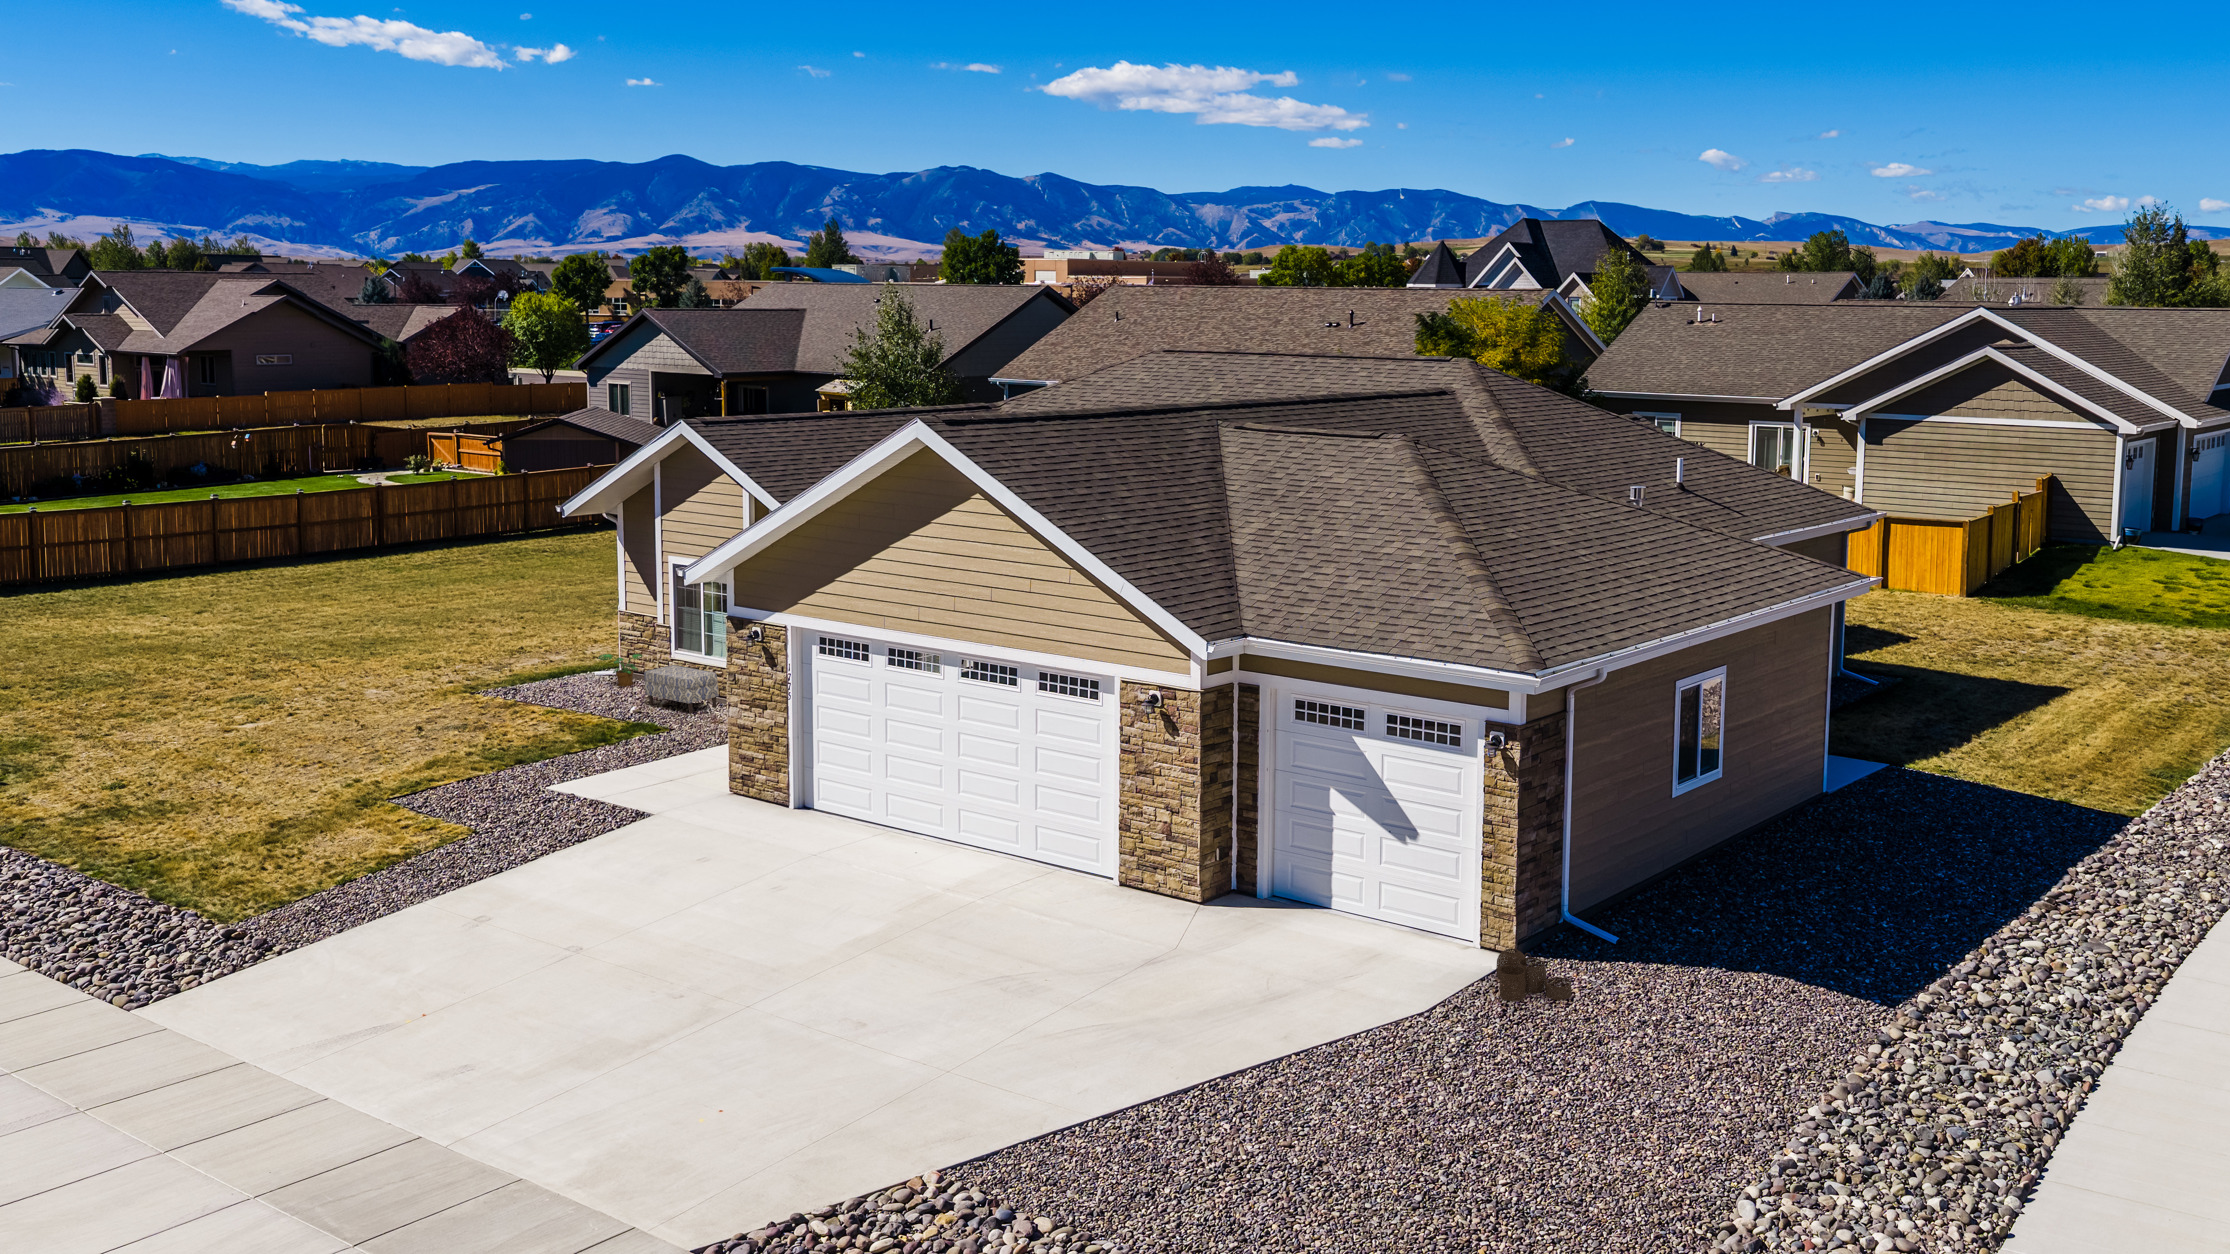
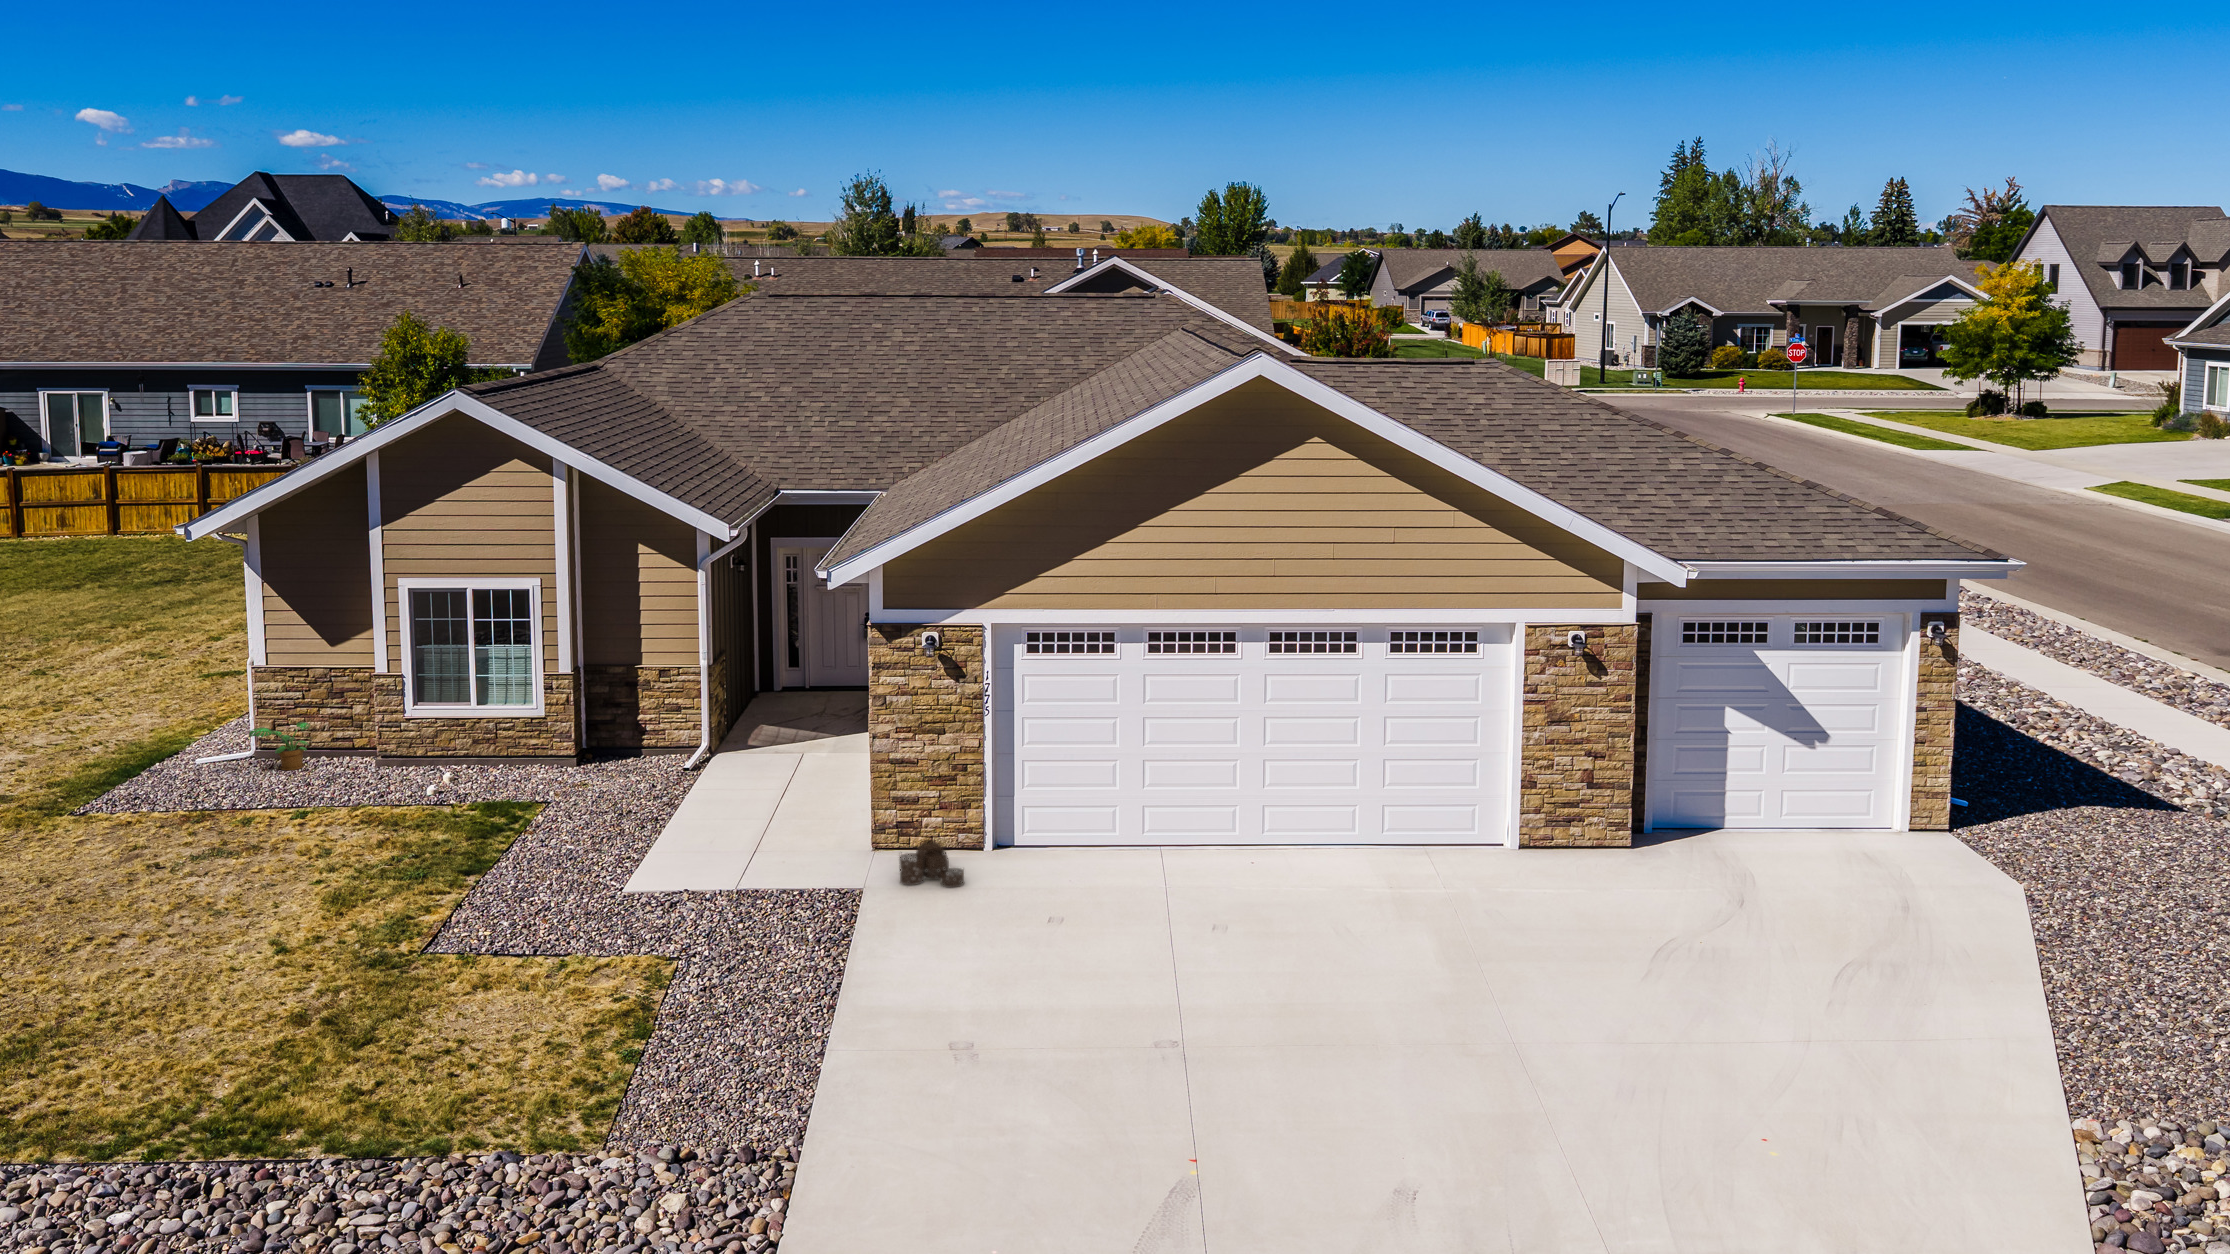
bench: present [644,665,719,714] -> none [403,725,522,784]
woven basket: present [1496,947,1572,1001] -> present [900,840,964,887]

